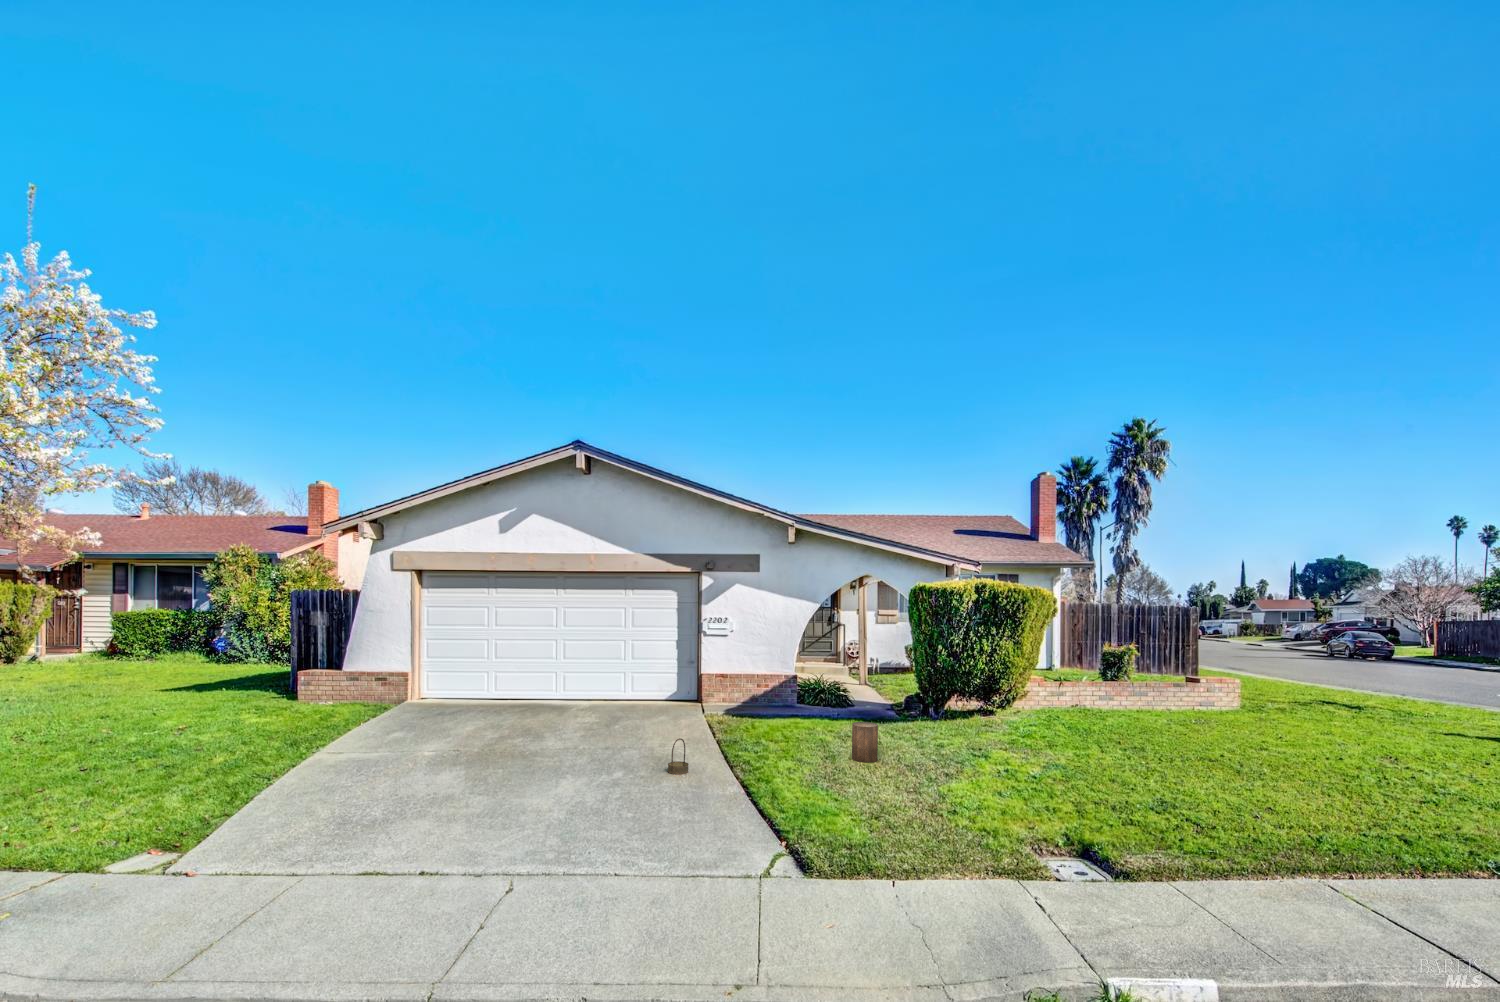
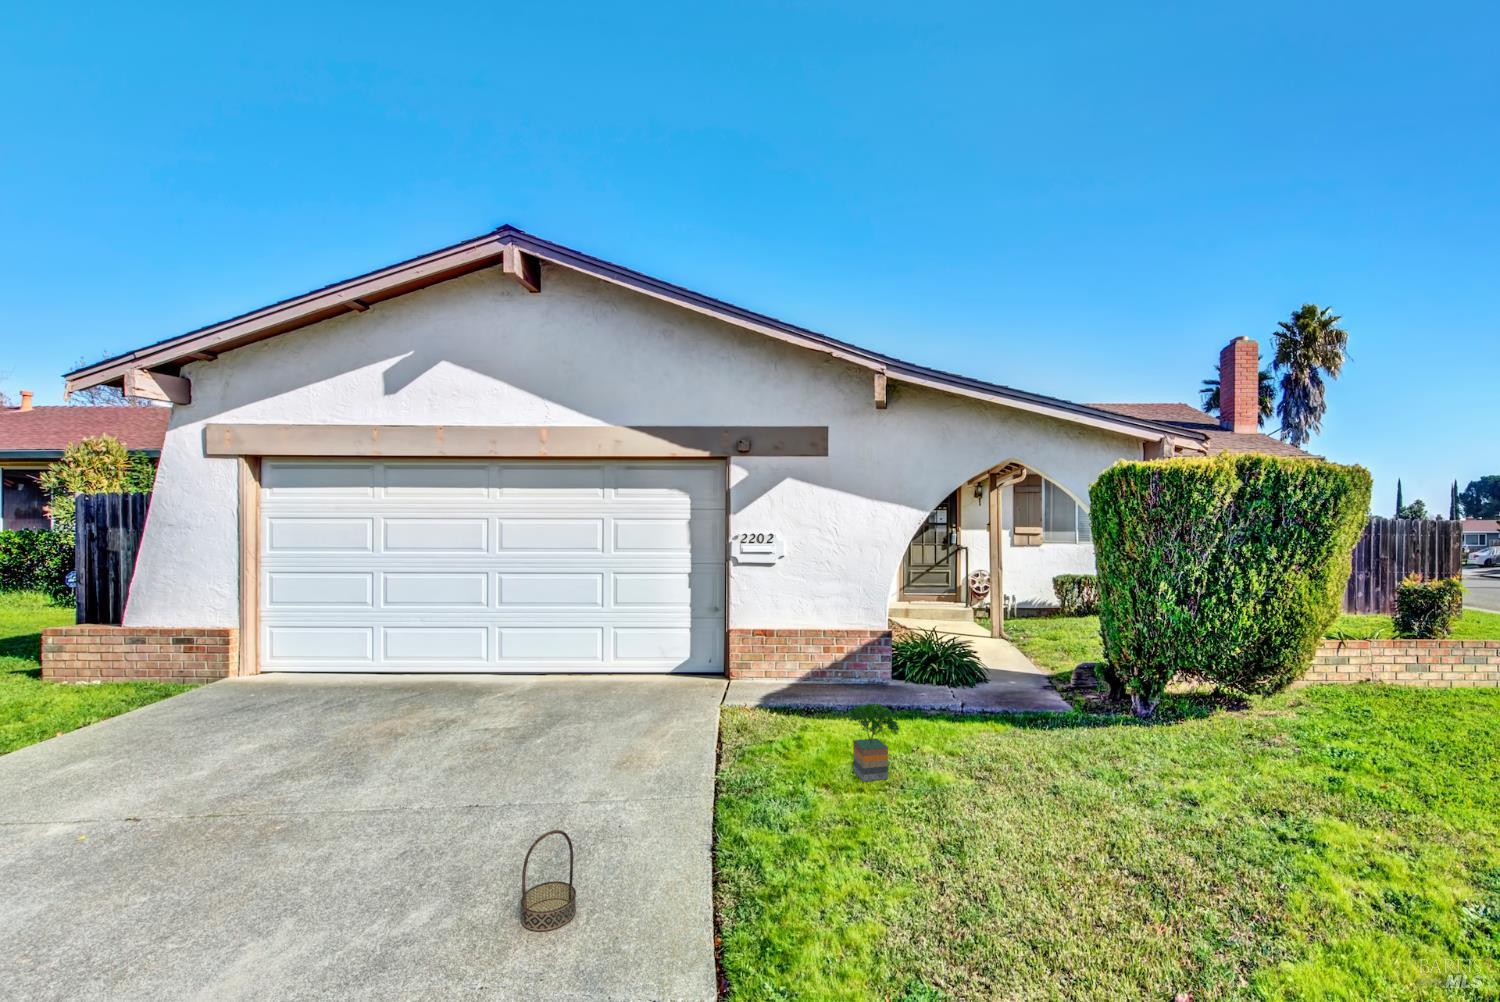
potted tree: none [783,702,809,739] -> present [848,702,899,781]
stool: present [852,722,878,762] -> none [1007,777,1079,897]

